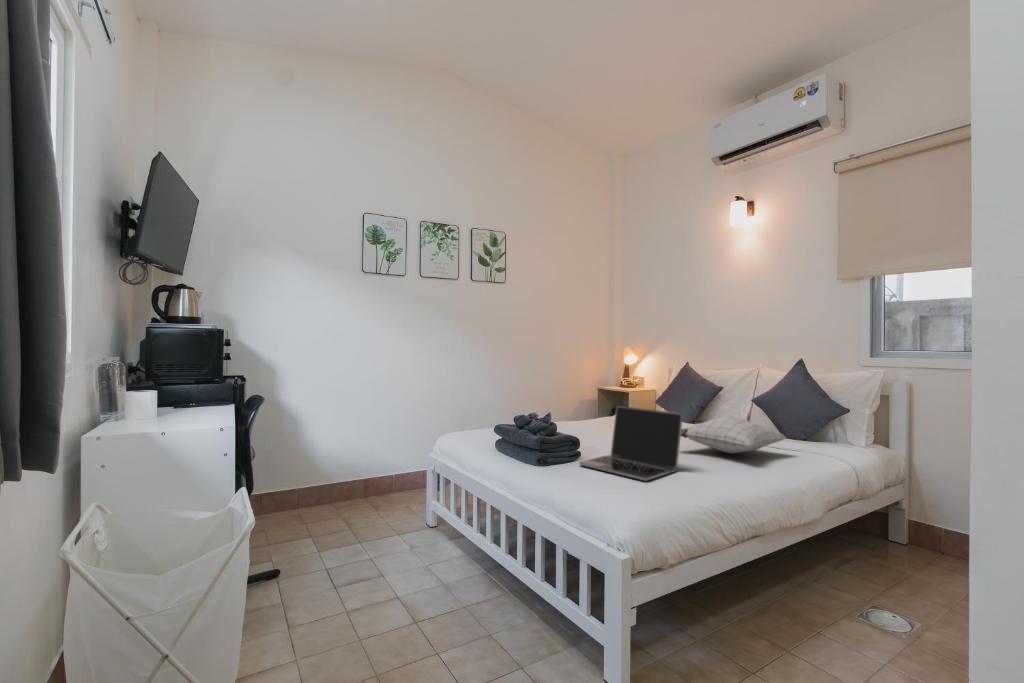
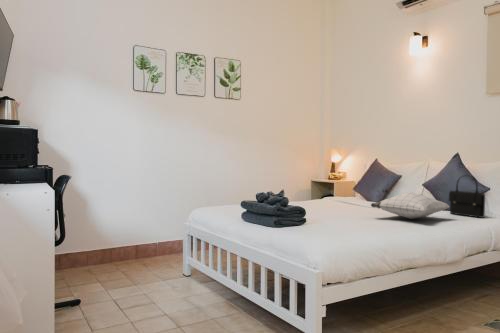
handbag: none [784,392,837,454] -> present [449,179,485,218]
laptop: present [579,406,683,481] -> none [305,185,378,233]

